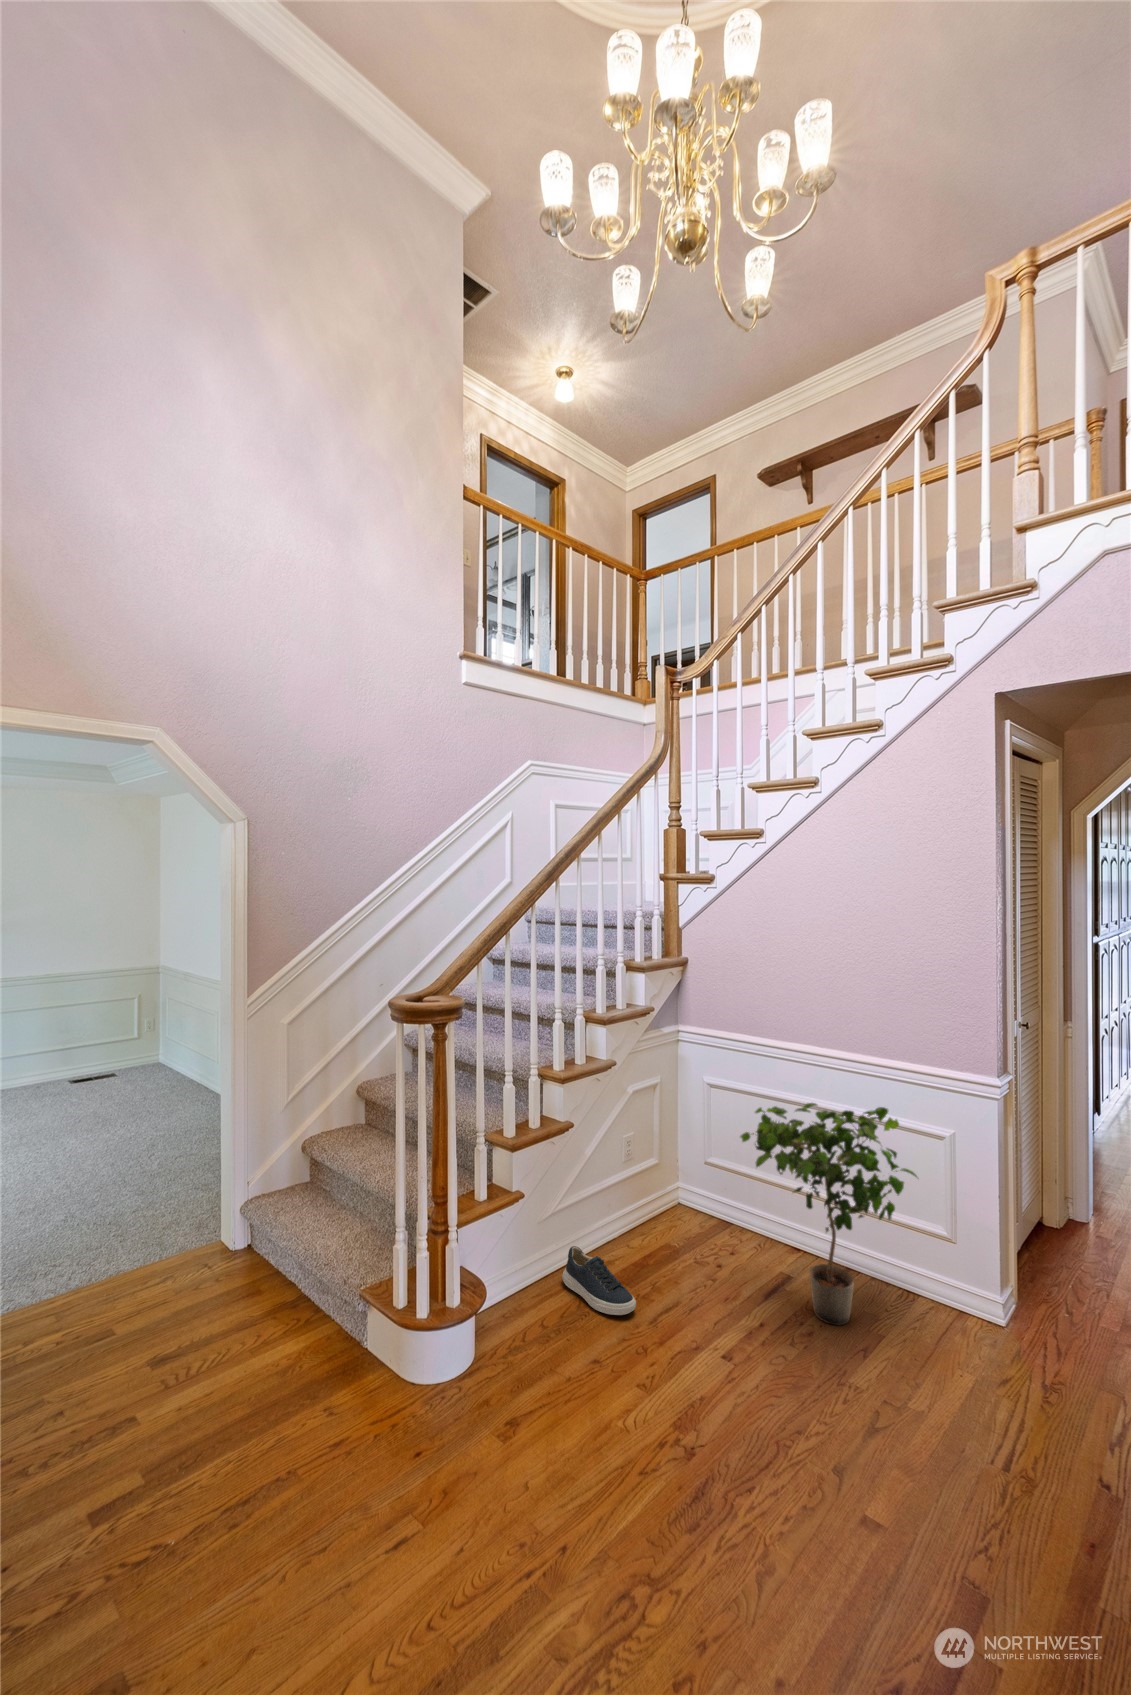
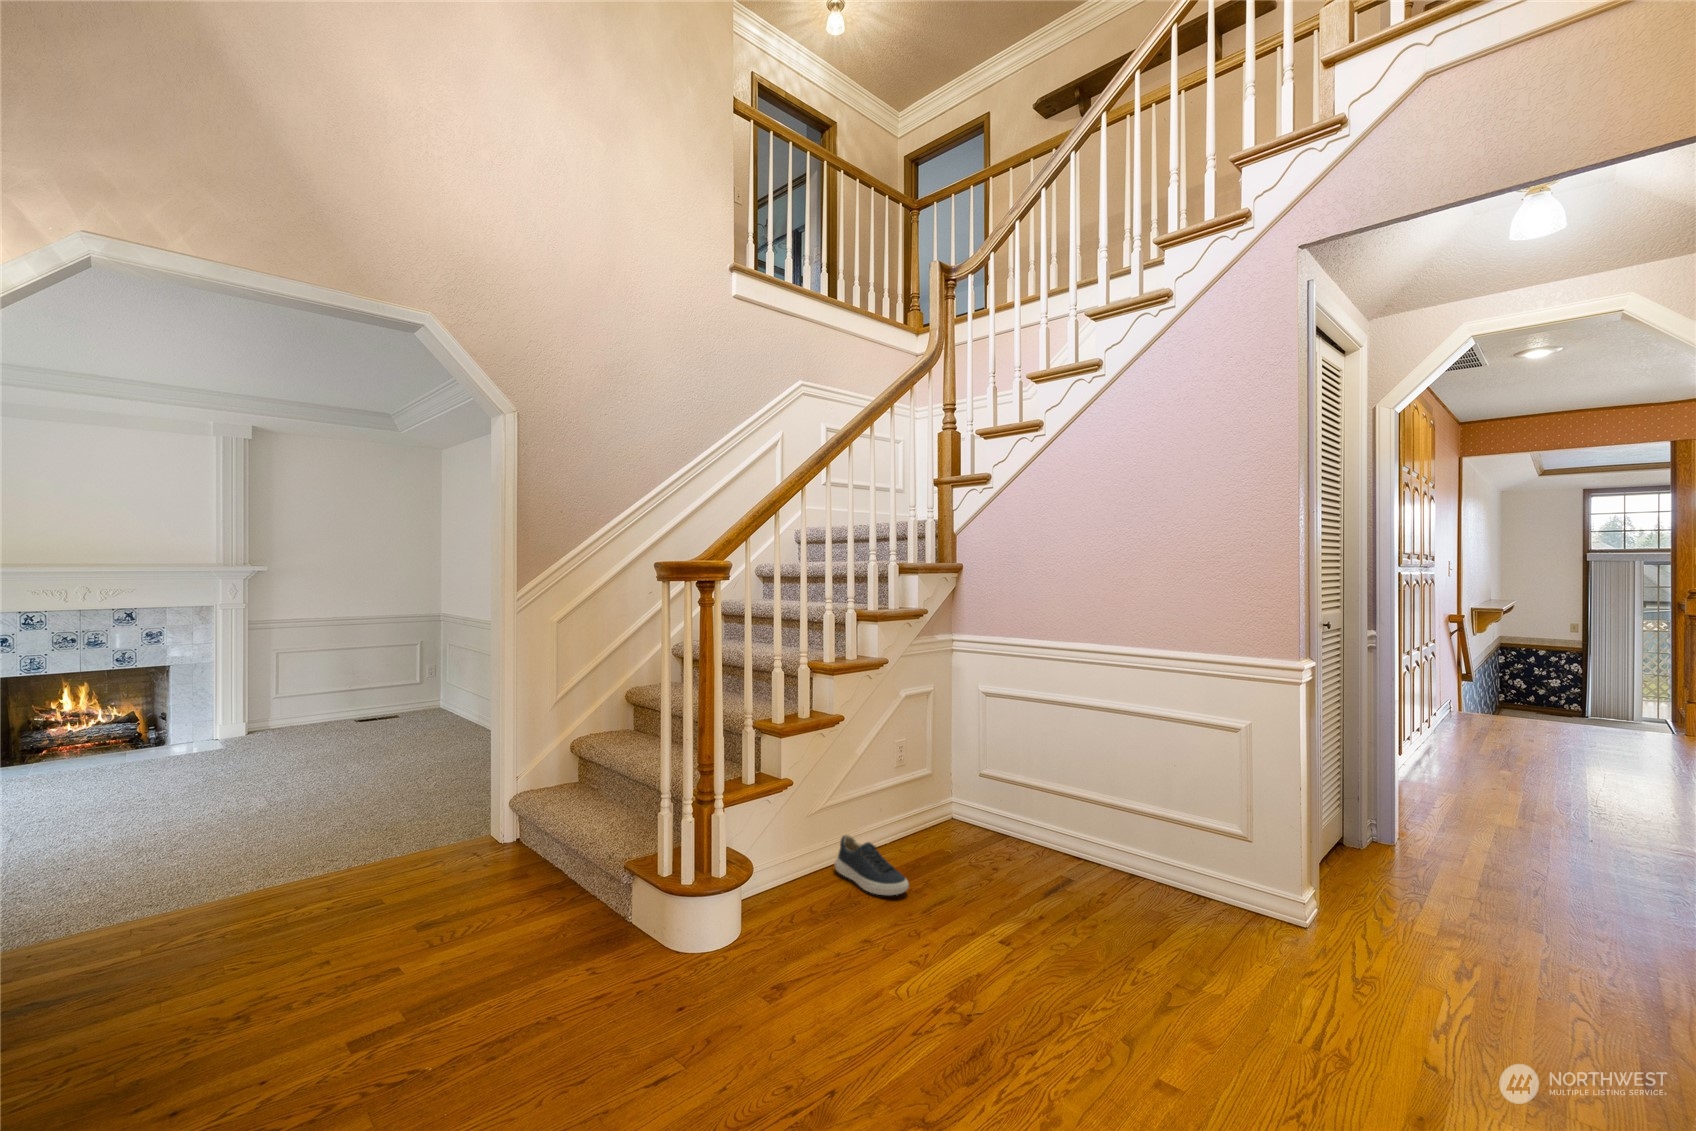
potted plant: present [740,1103,917,1325] -> none [1014,688,1198,903]

